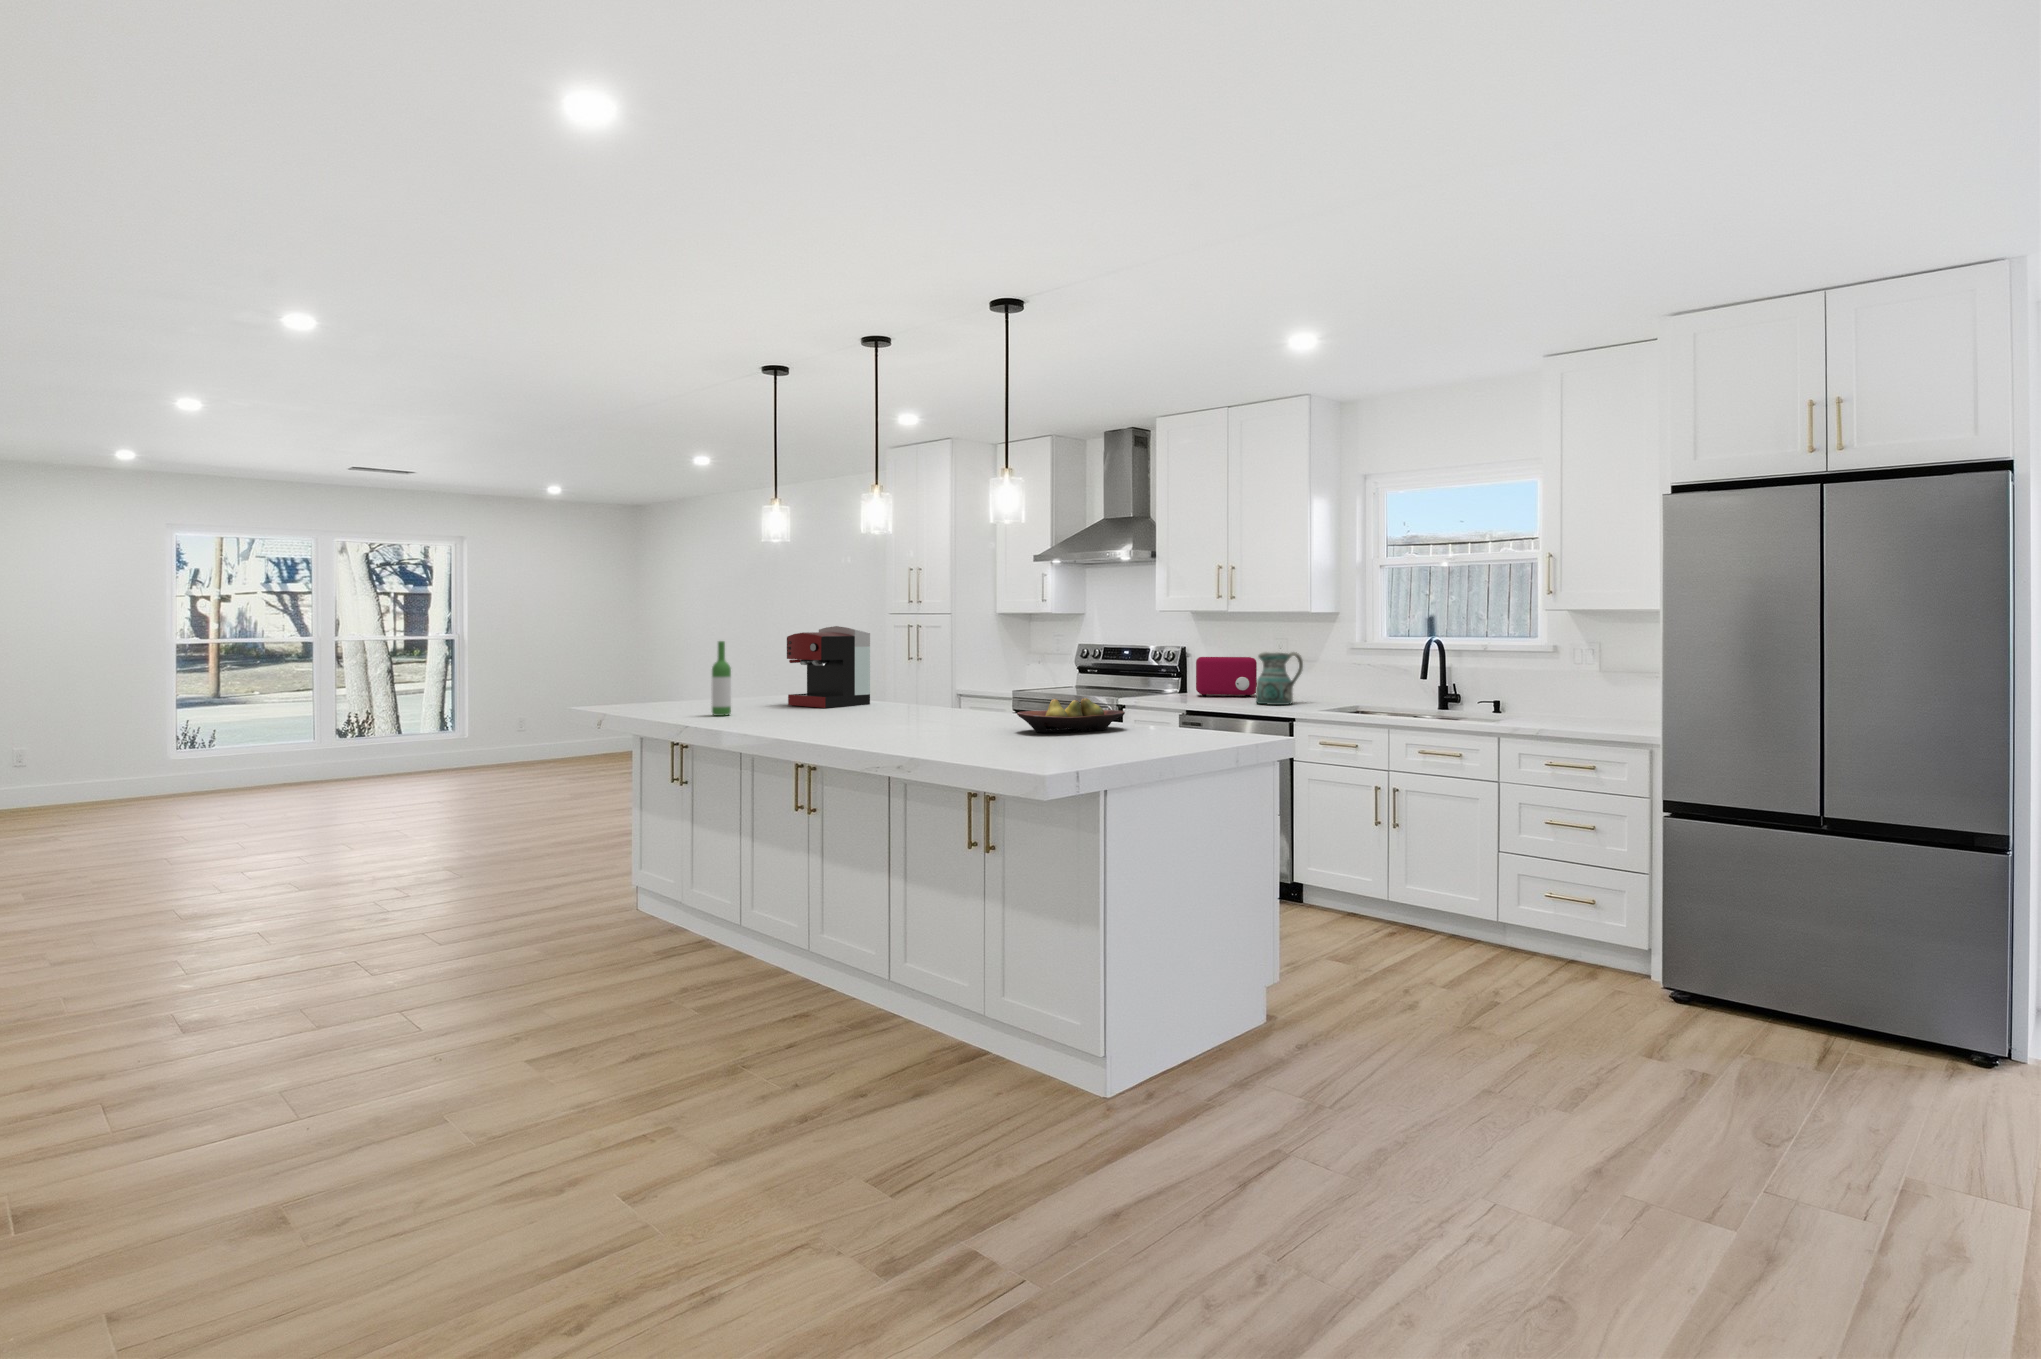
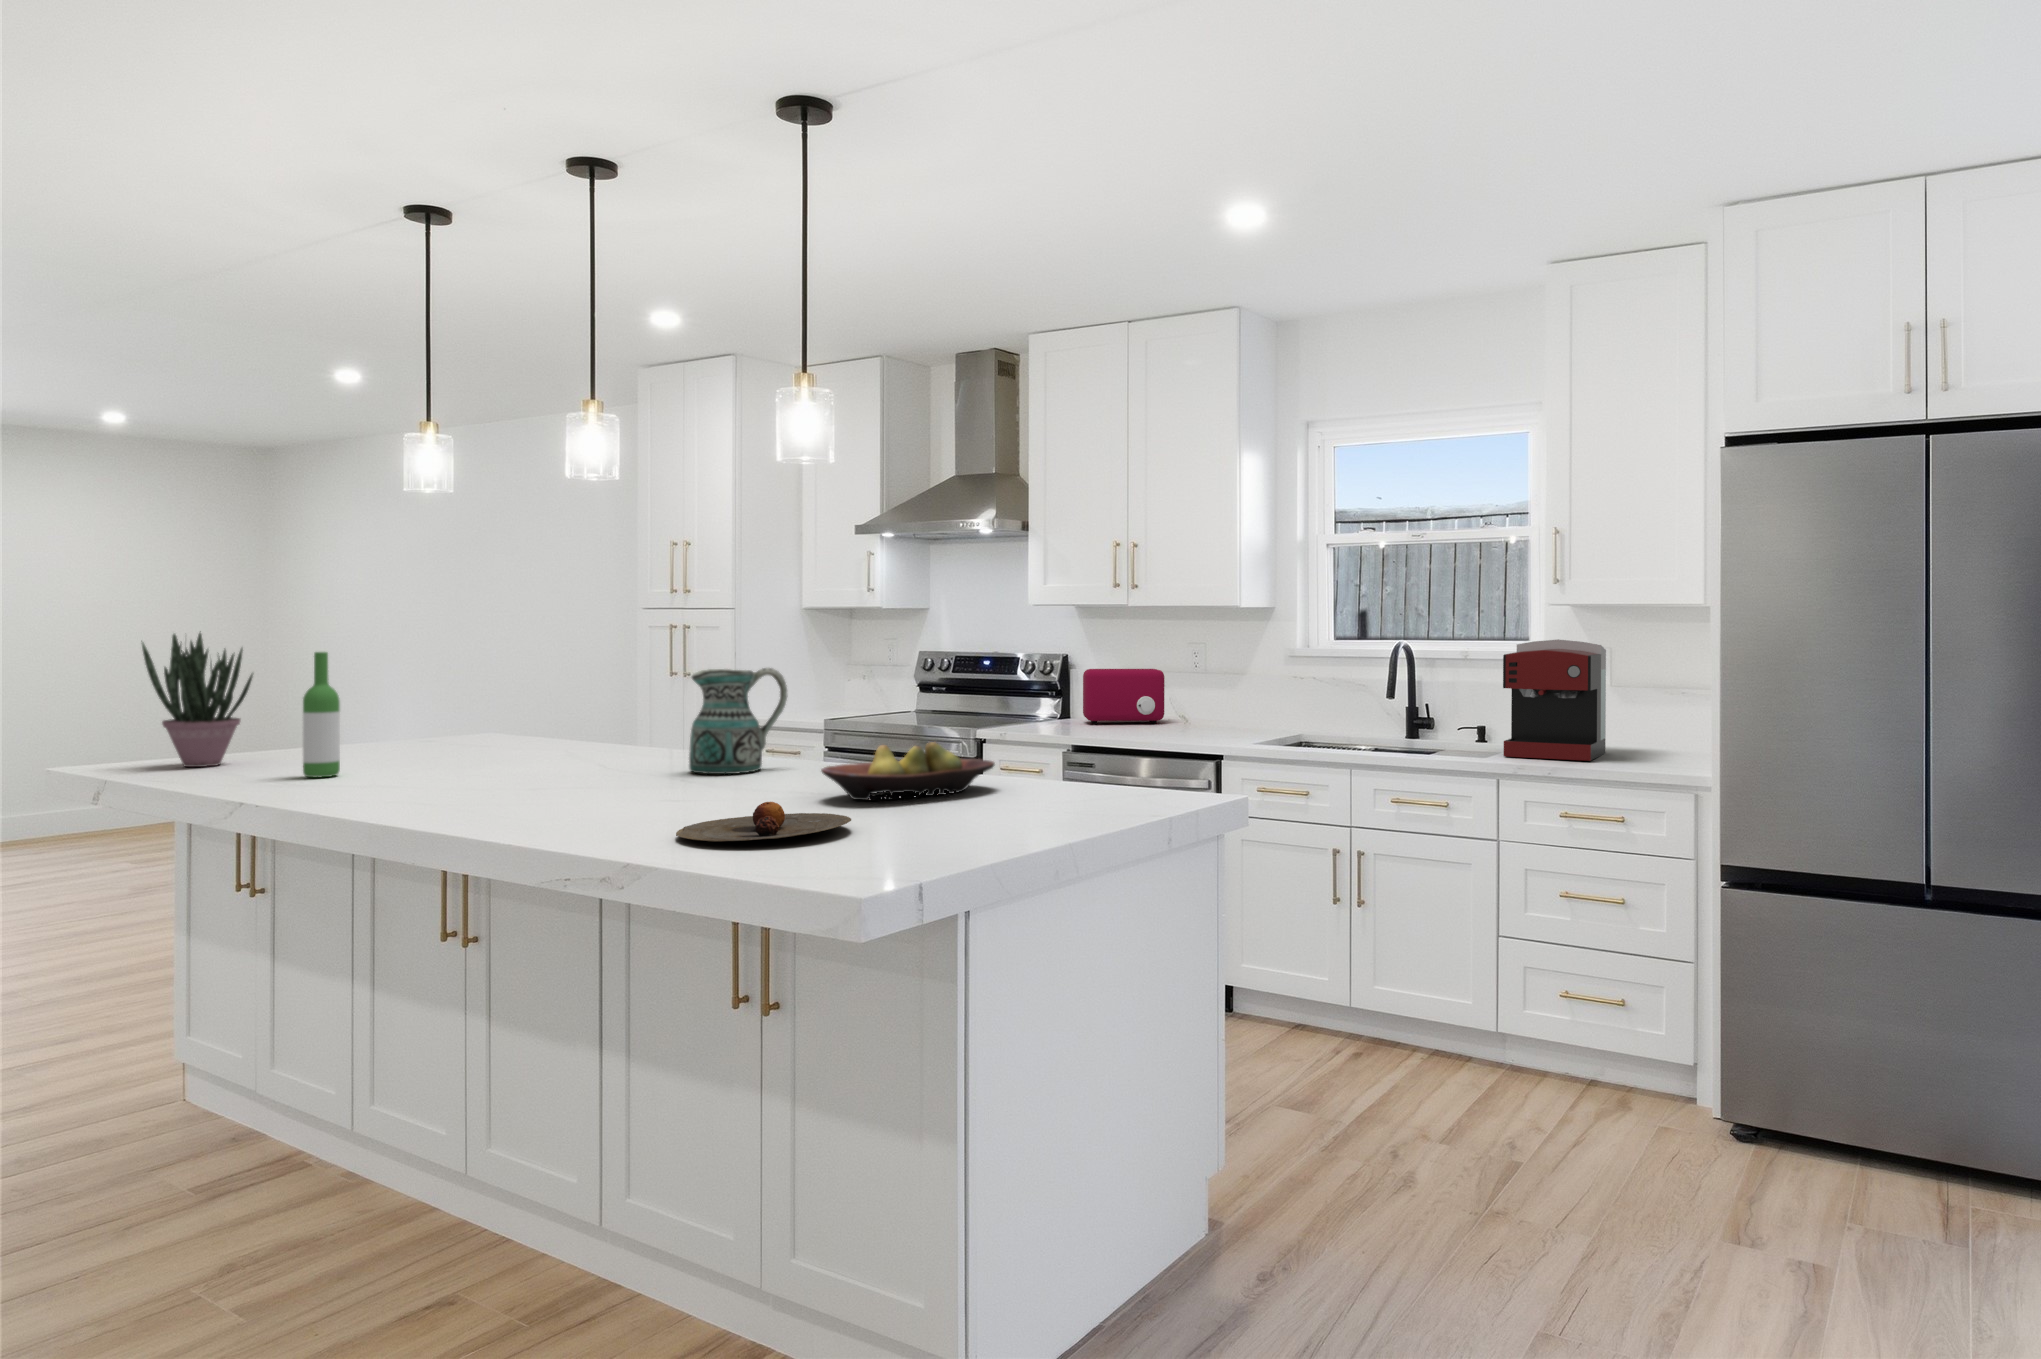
coffee maker: present [787,626,870,708] -> present [1503,639,1606,761]
potted plant: none [620,629,678,710] -> present [141,633,253,767]
ceramic pitcher: present [1256,652,1303,705] -> present [689,668,787,774]
plate: none [937,728,1037,748] -> present [676,802,851,841]

